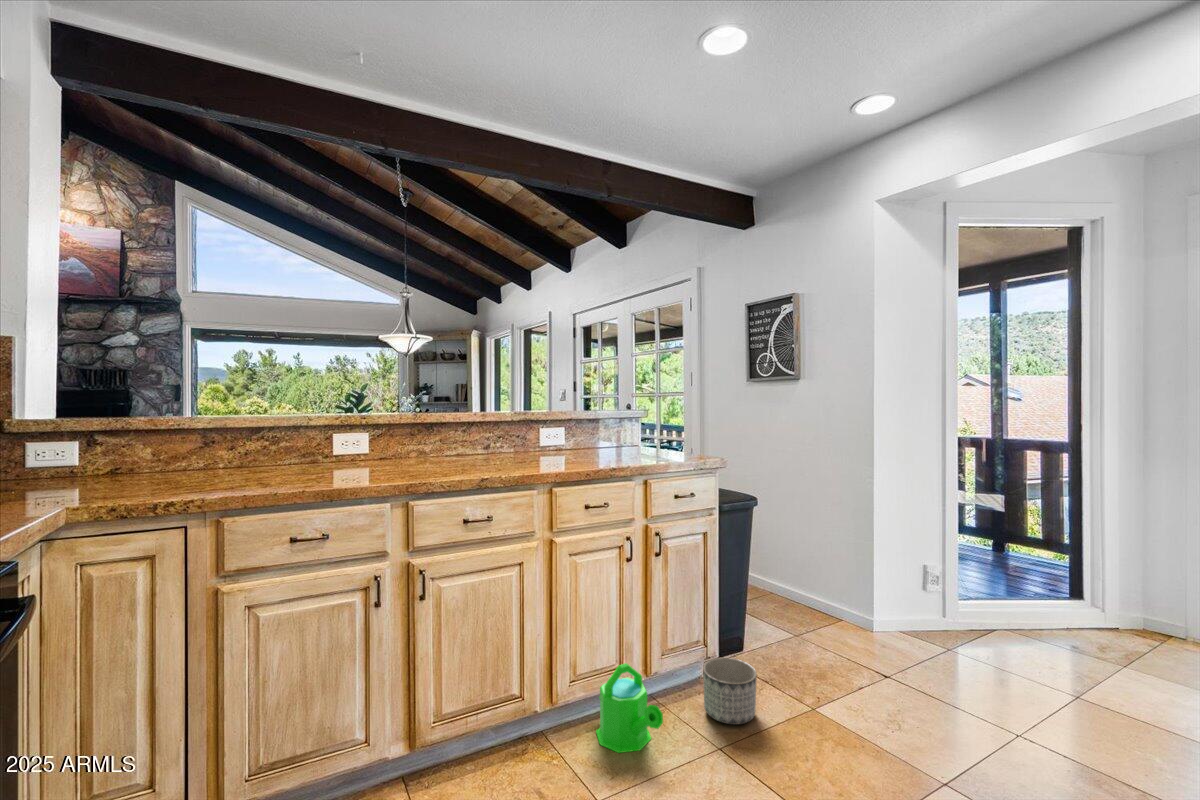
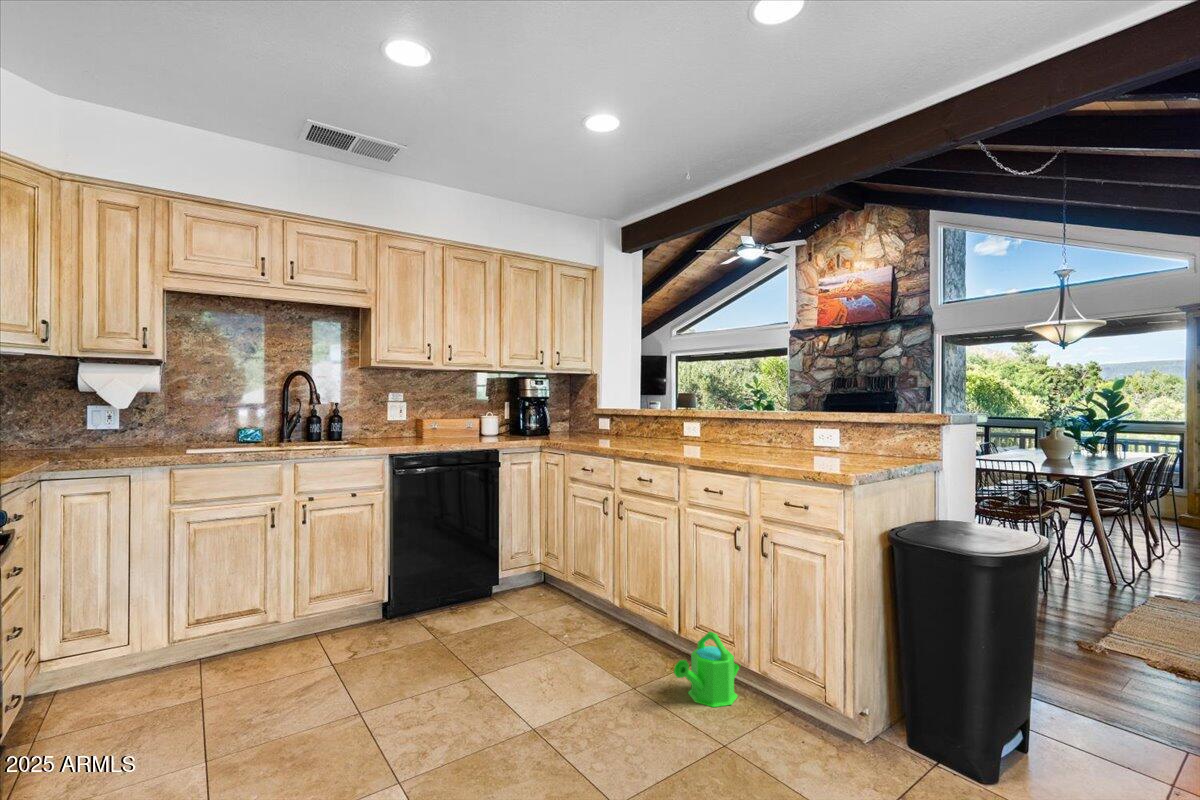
planter: present [703,658,757,725] -> none [748,689,808,765]

